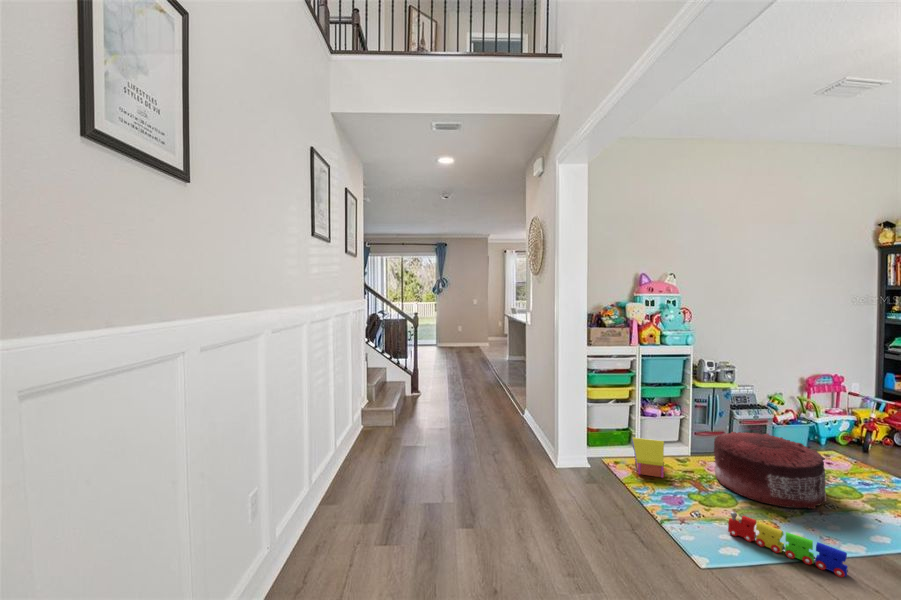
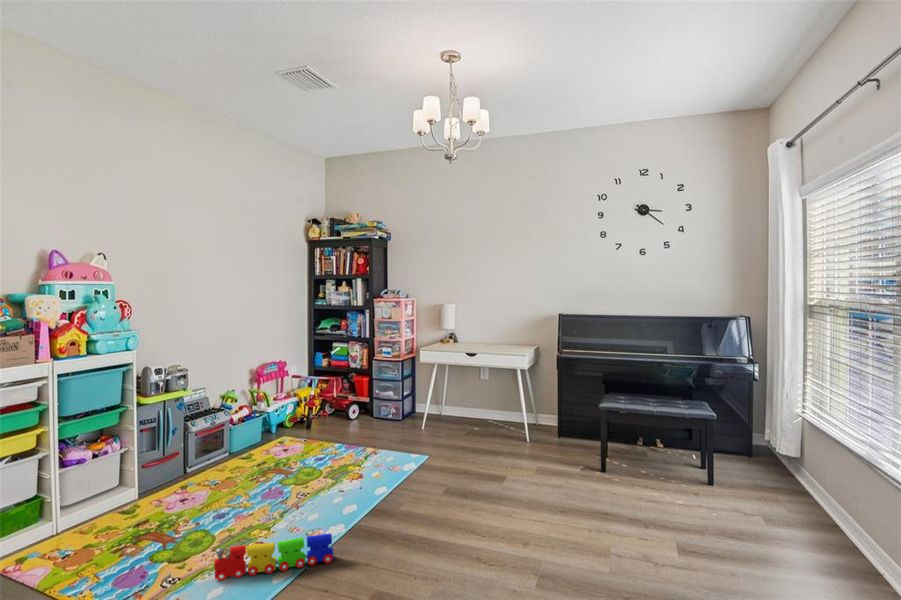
pouf: present [714,431,826,509] -> none [175,436,296,525]
toy house: present [632,438,664,478] -> none [46,493,109,565]

